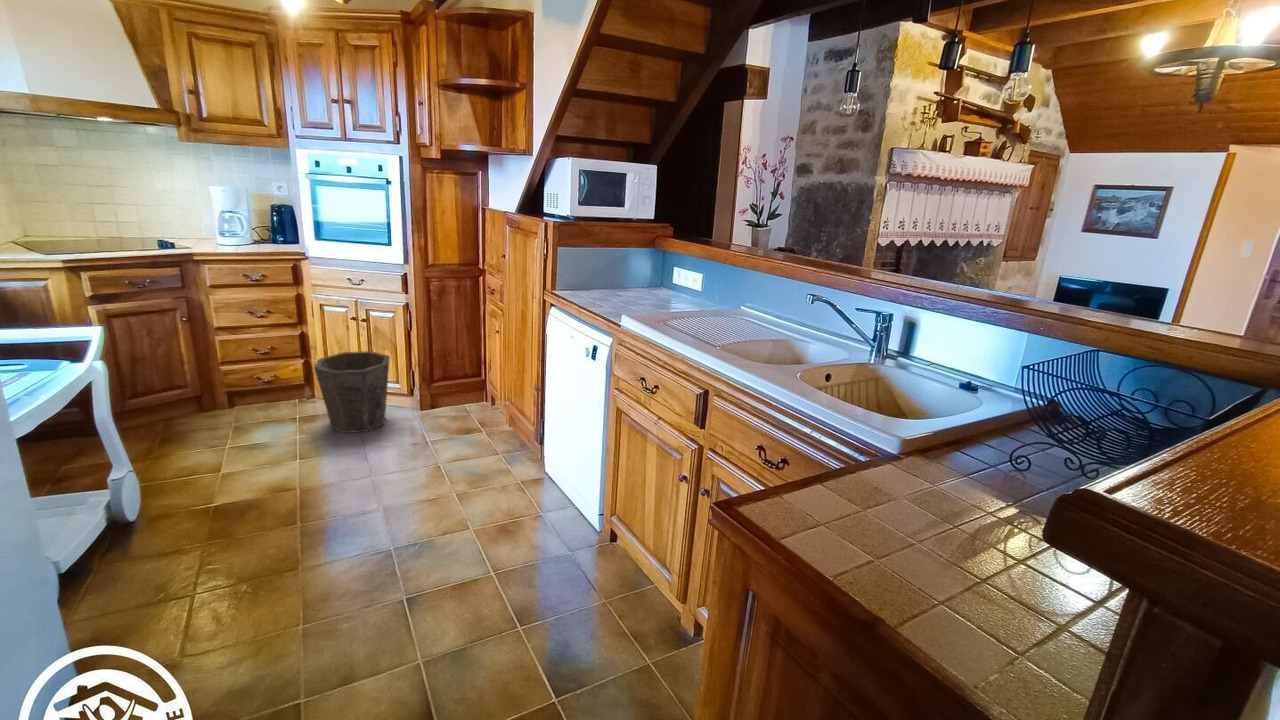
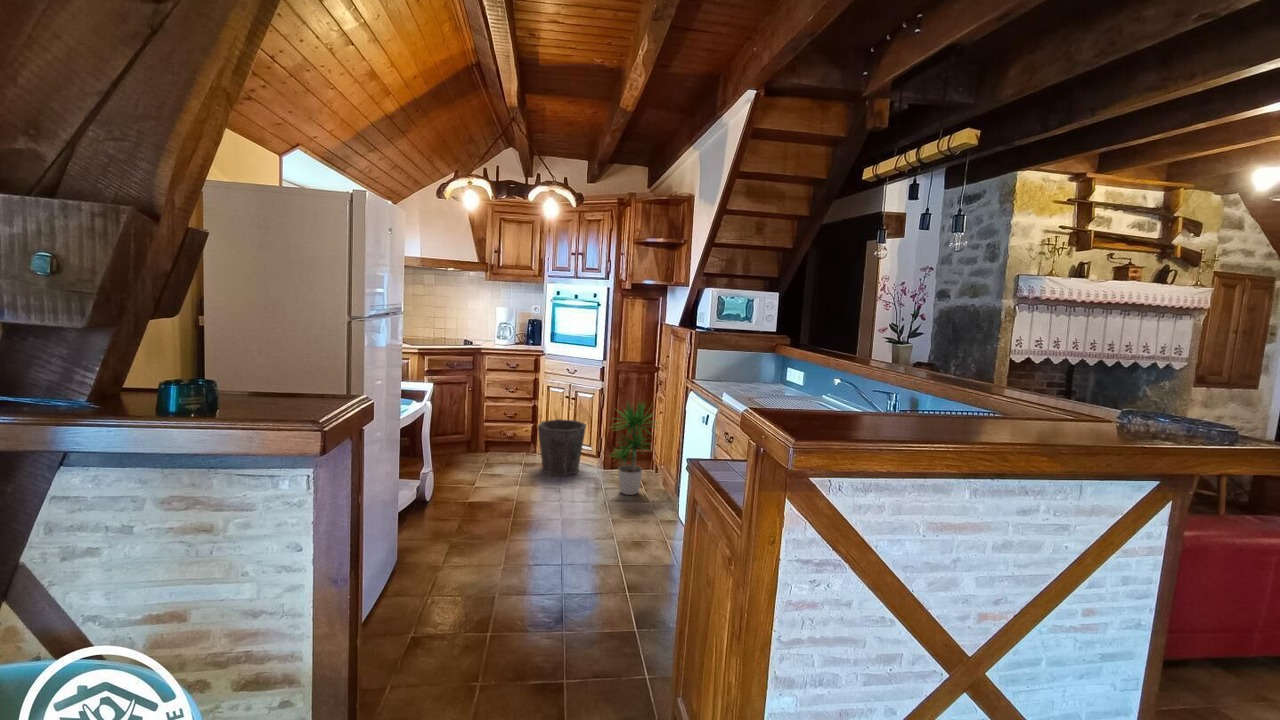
potted plant: none [425,317,508,448] -> present [612,403,656,495]

